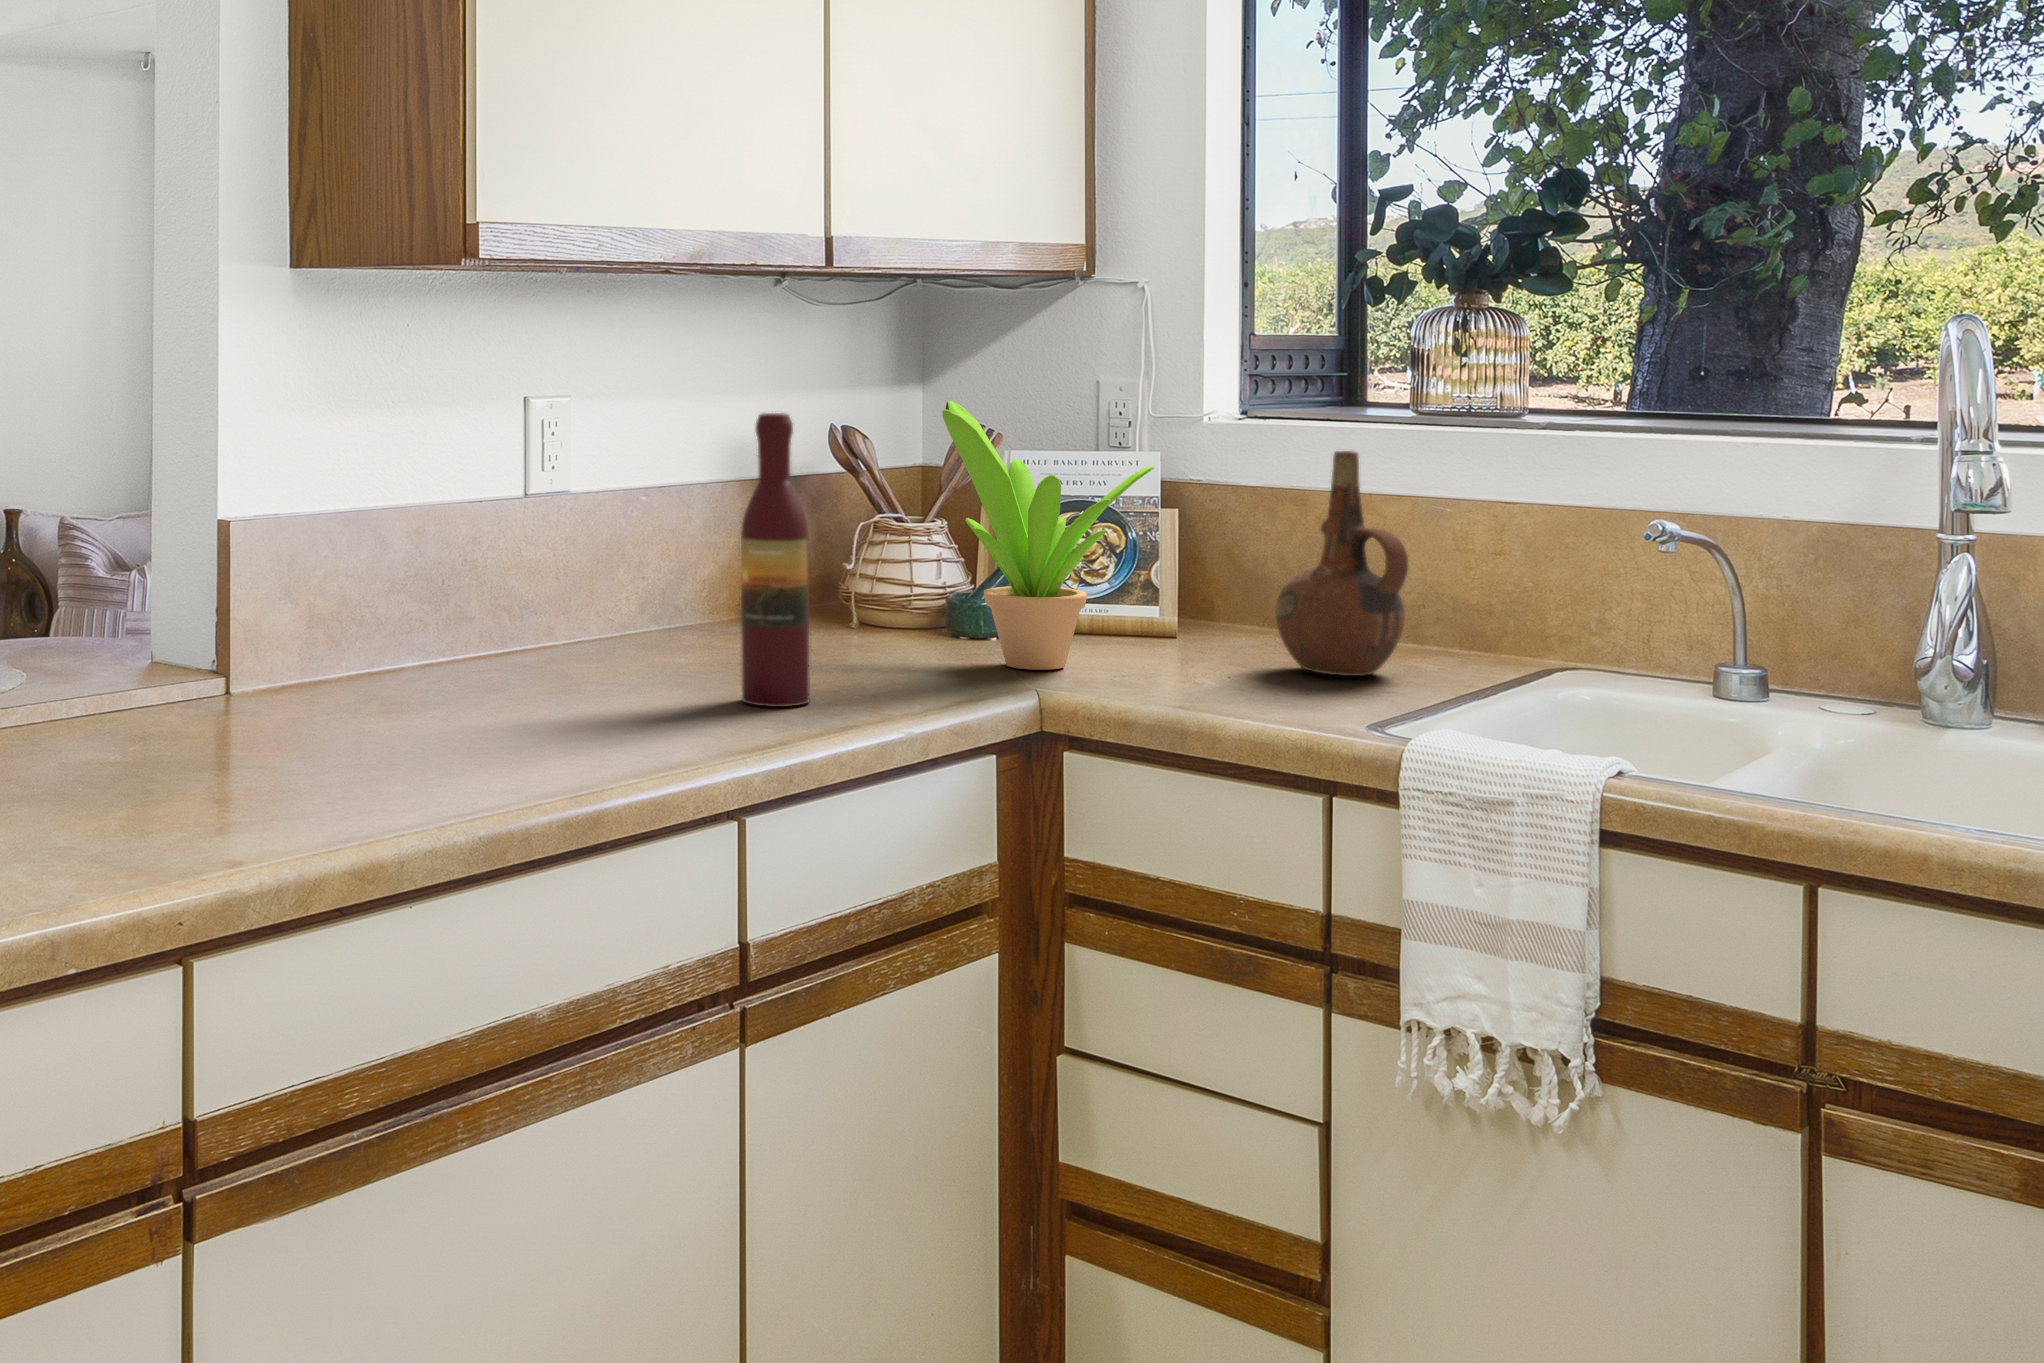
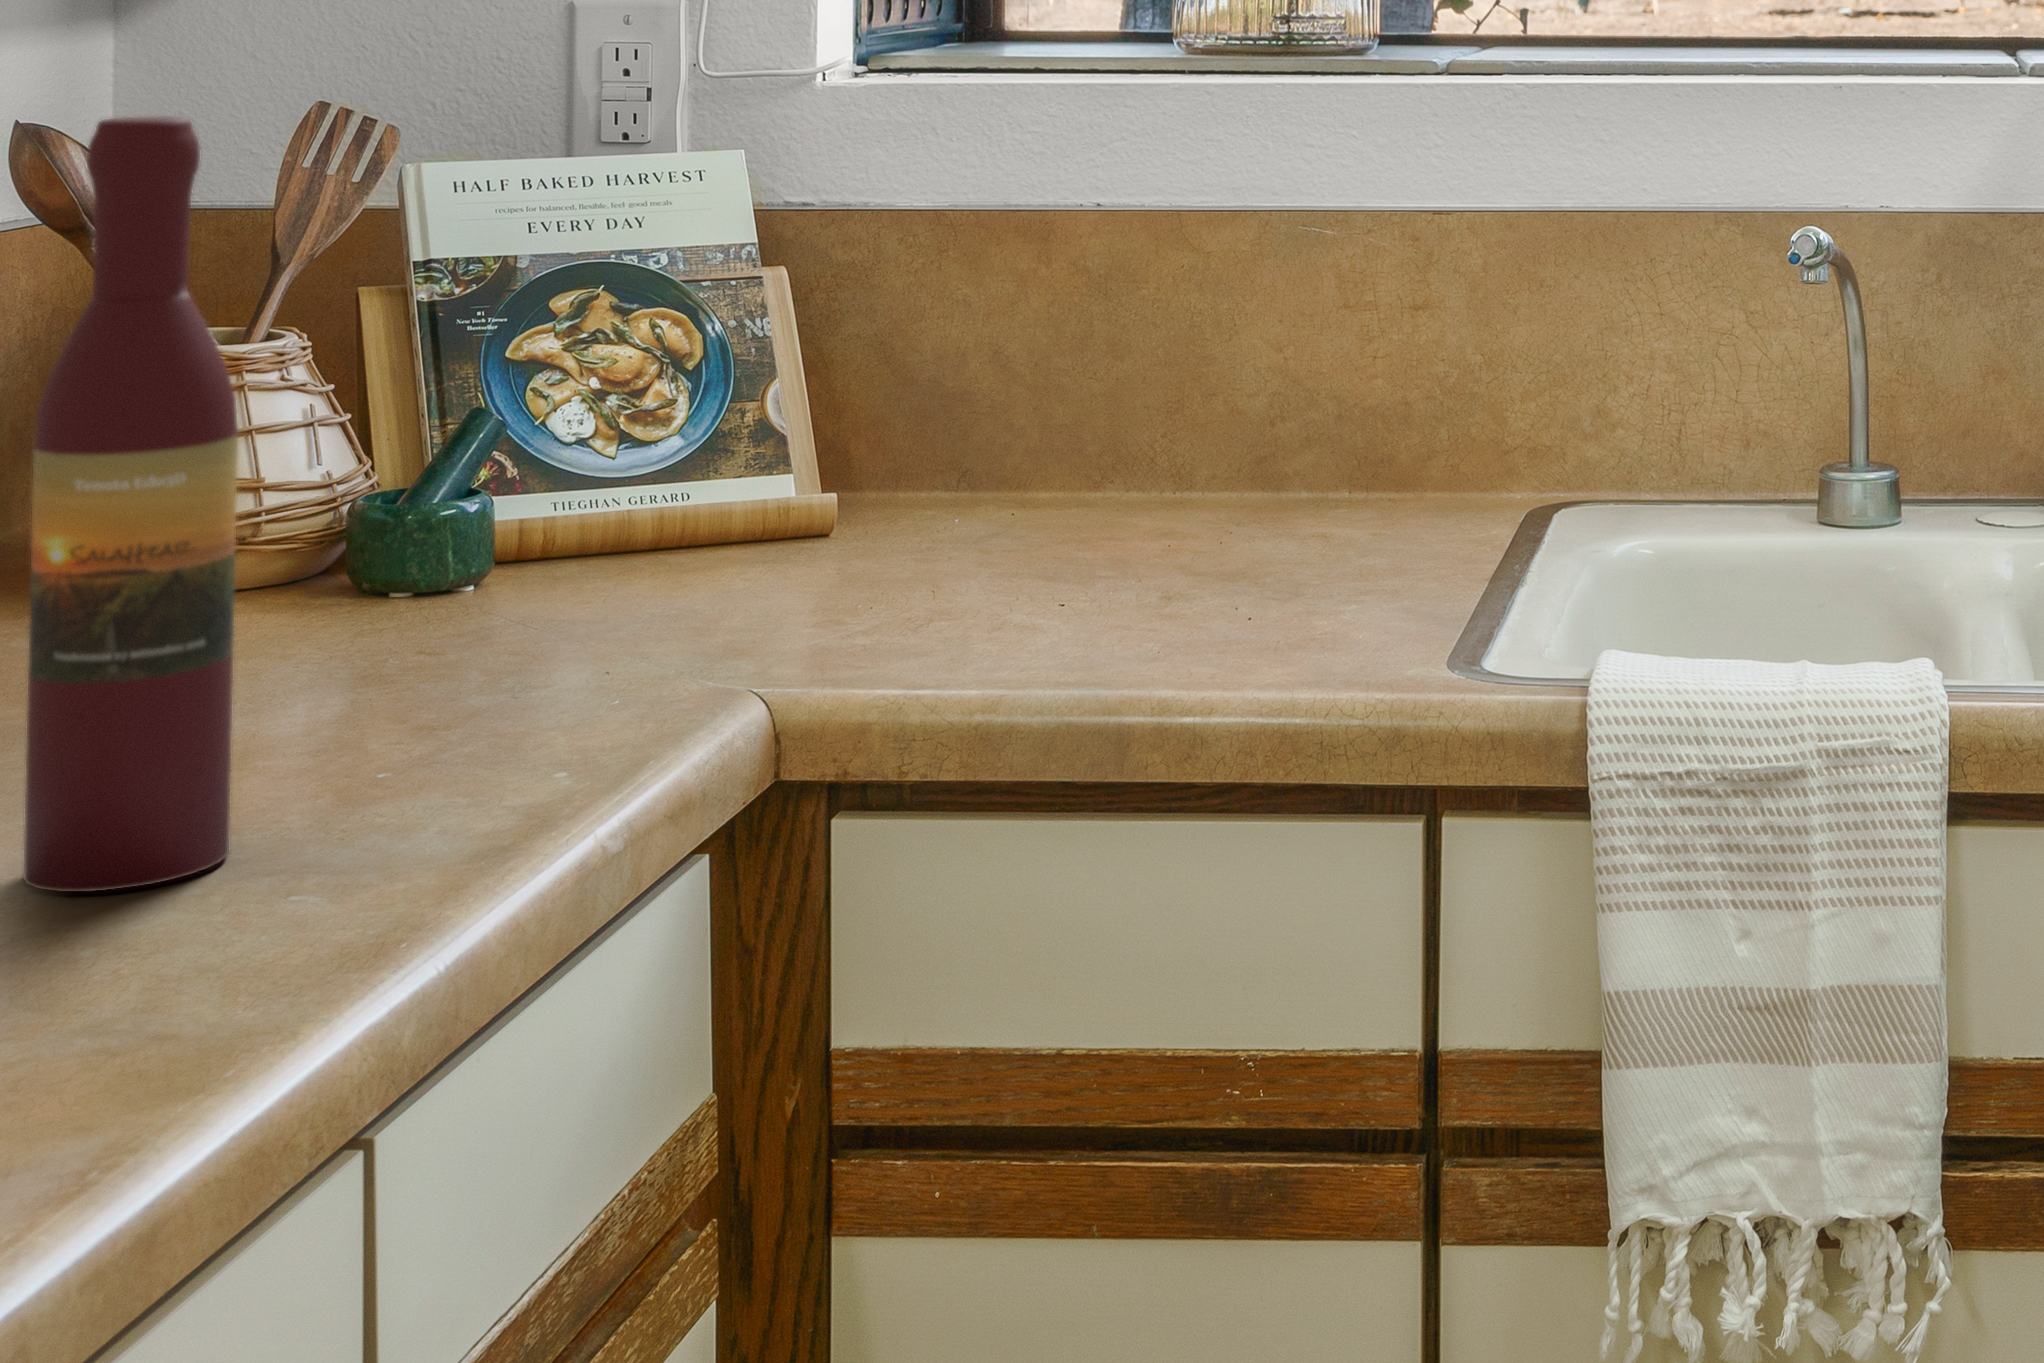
potted plant: present [942,401,1154,670] -> none [386,65,893,653]
ceramic pitcher: present [1275,451,1408,676] -> none [1108,139,1363,565]

